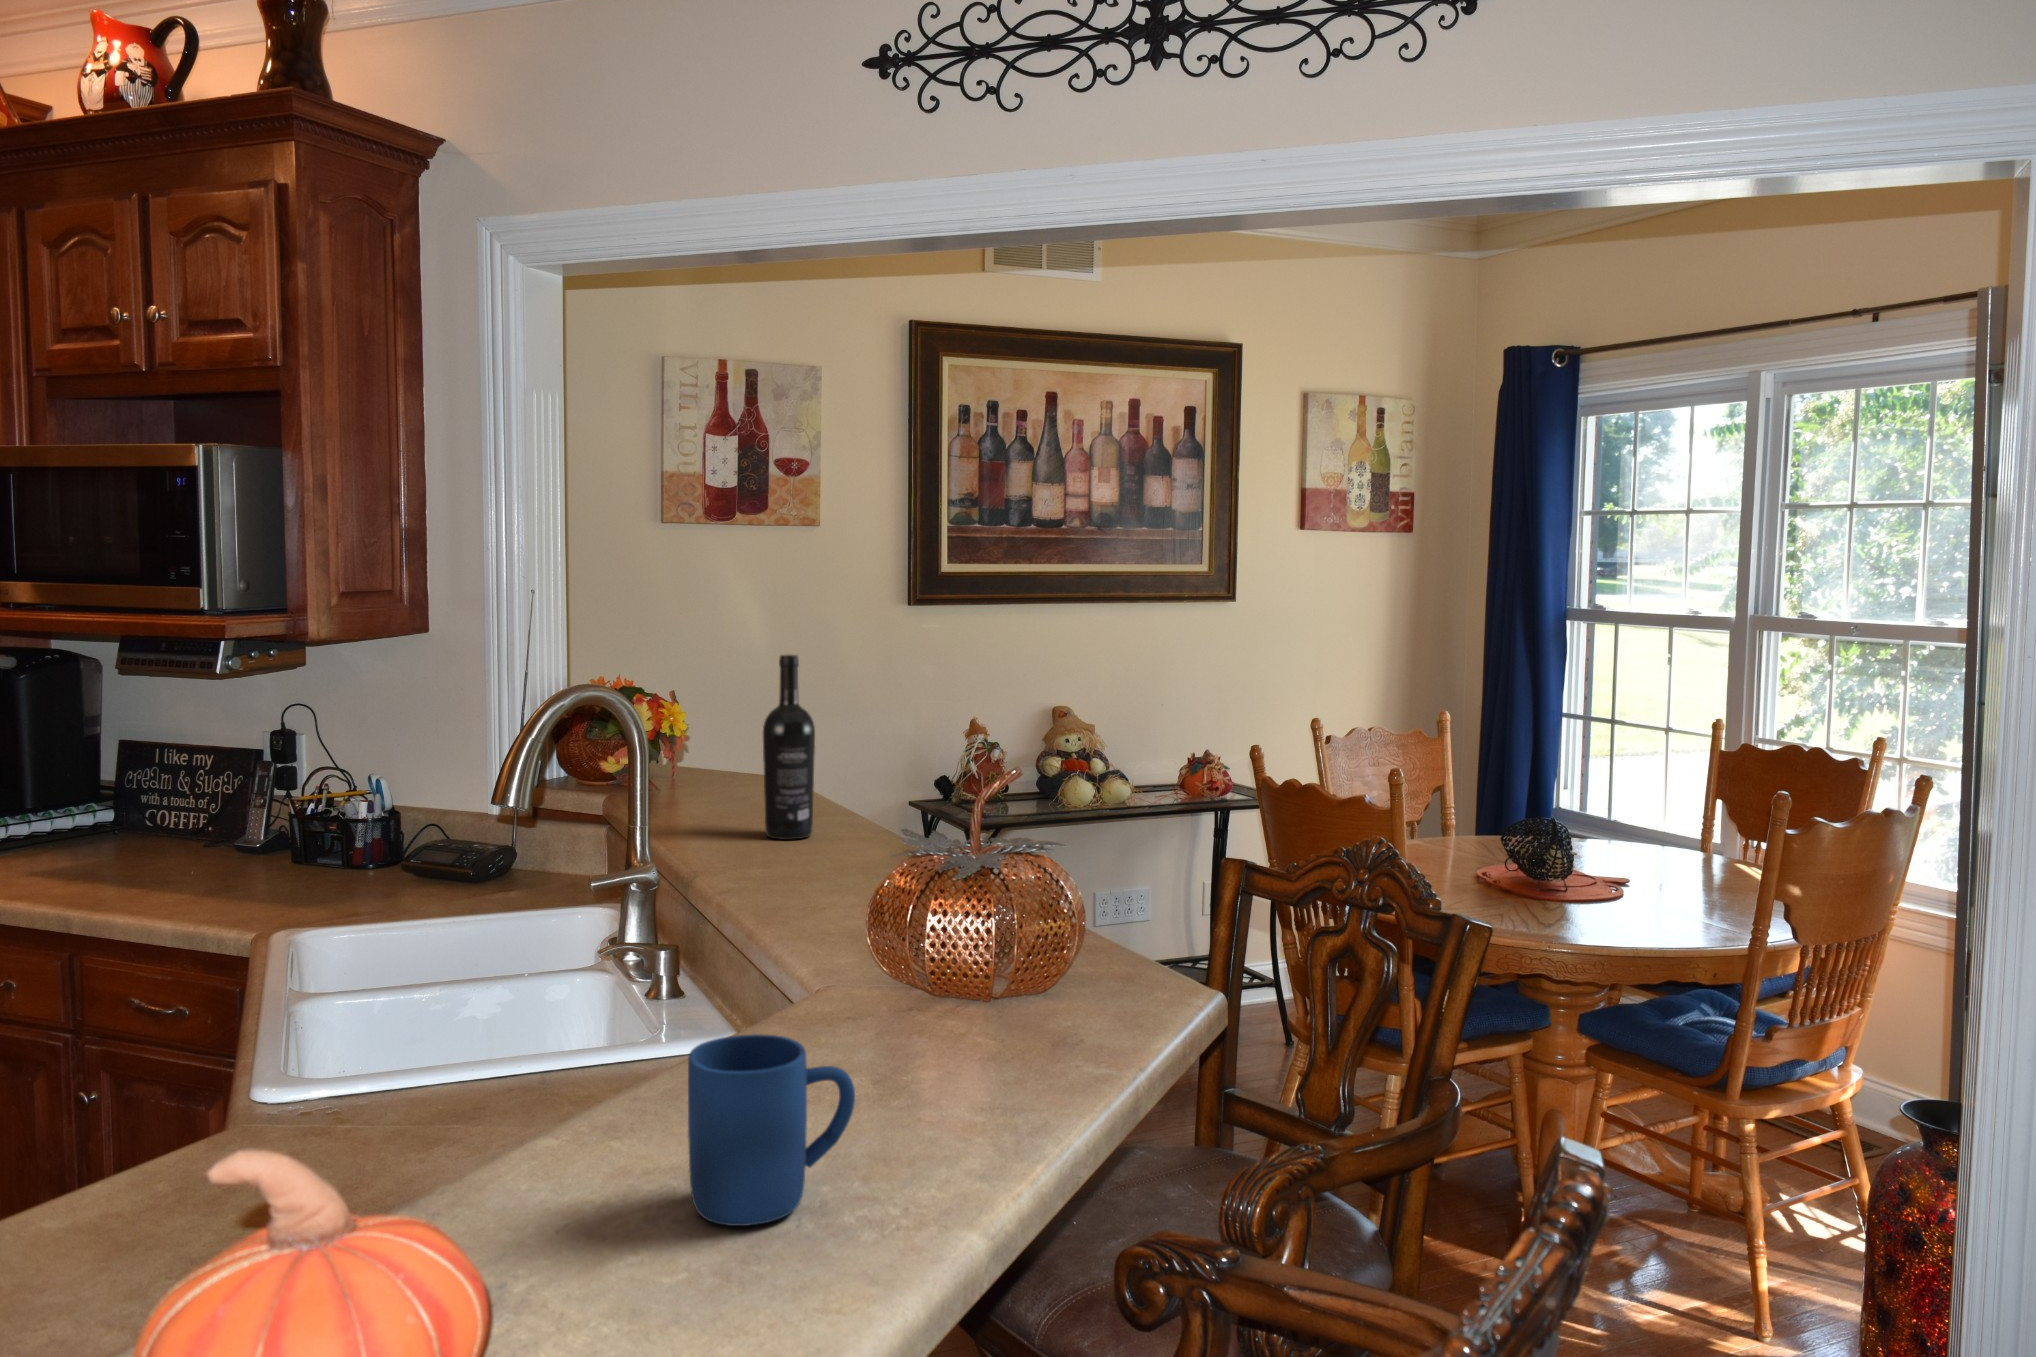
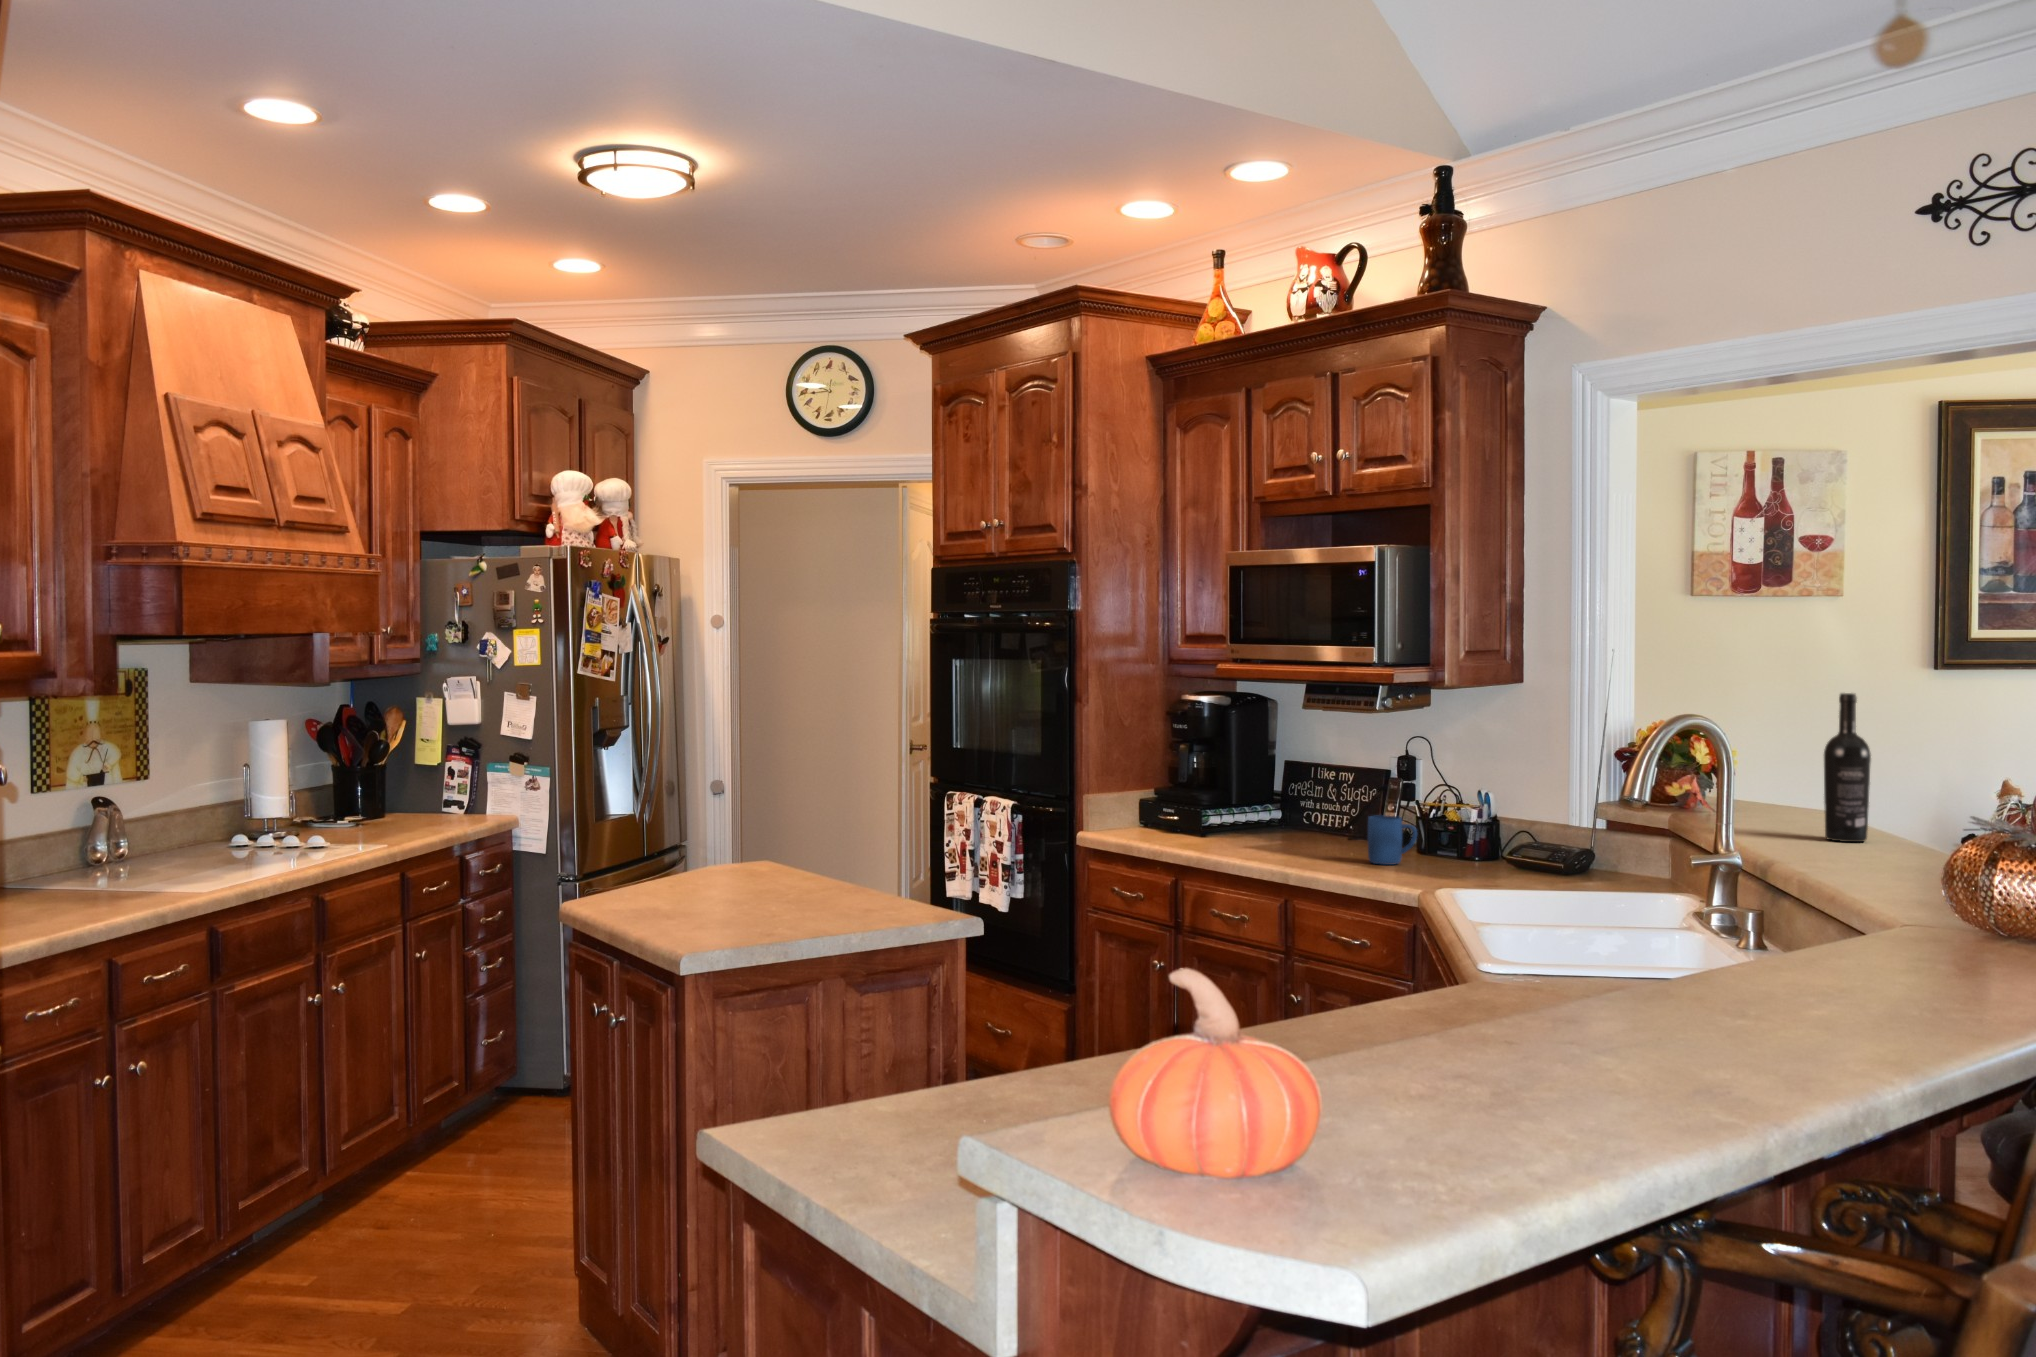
mug: present [688,1034,855,1226] -> present [1368,816,1417,865]

